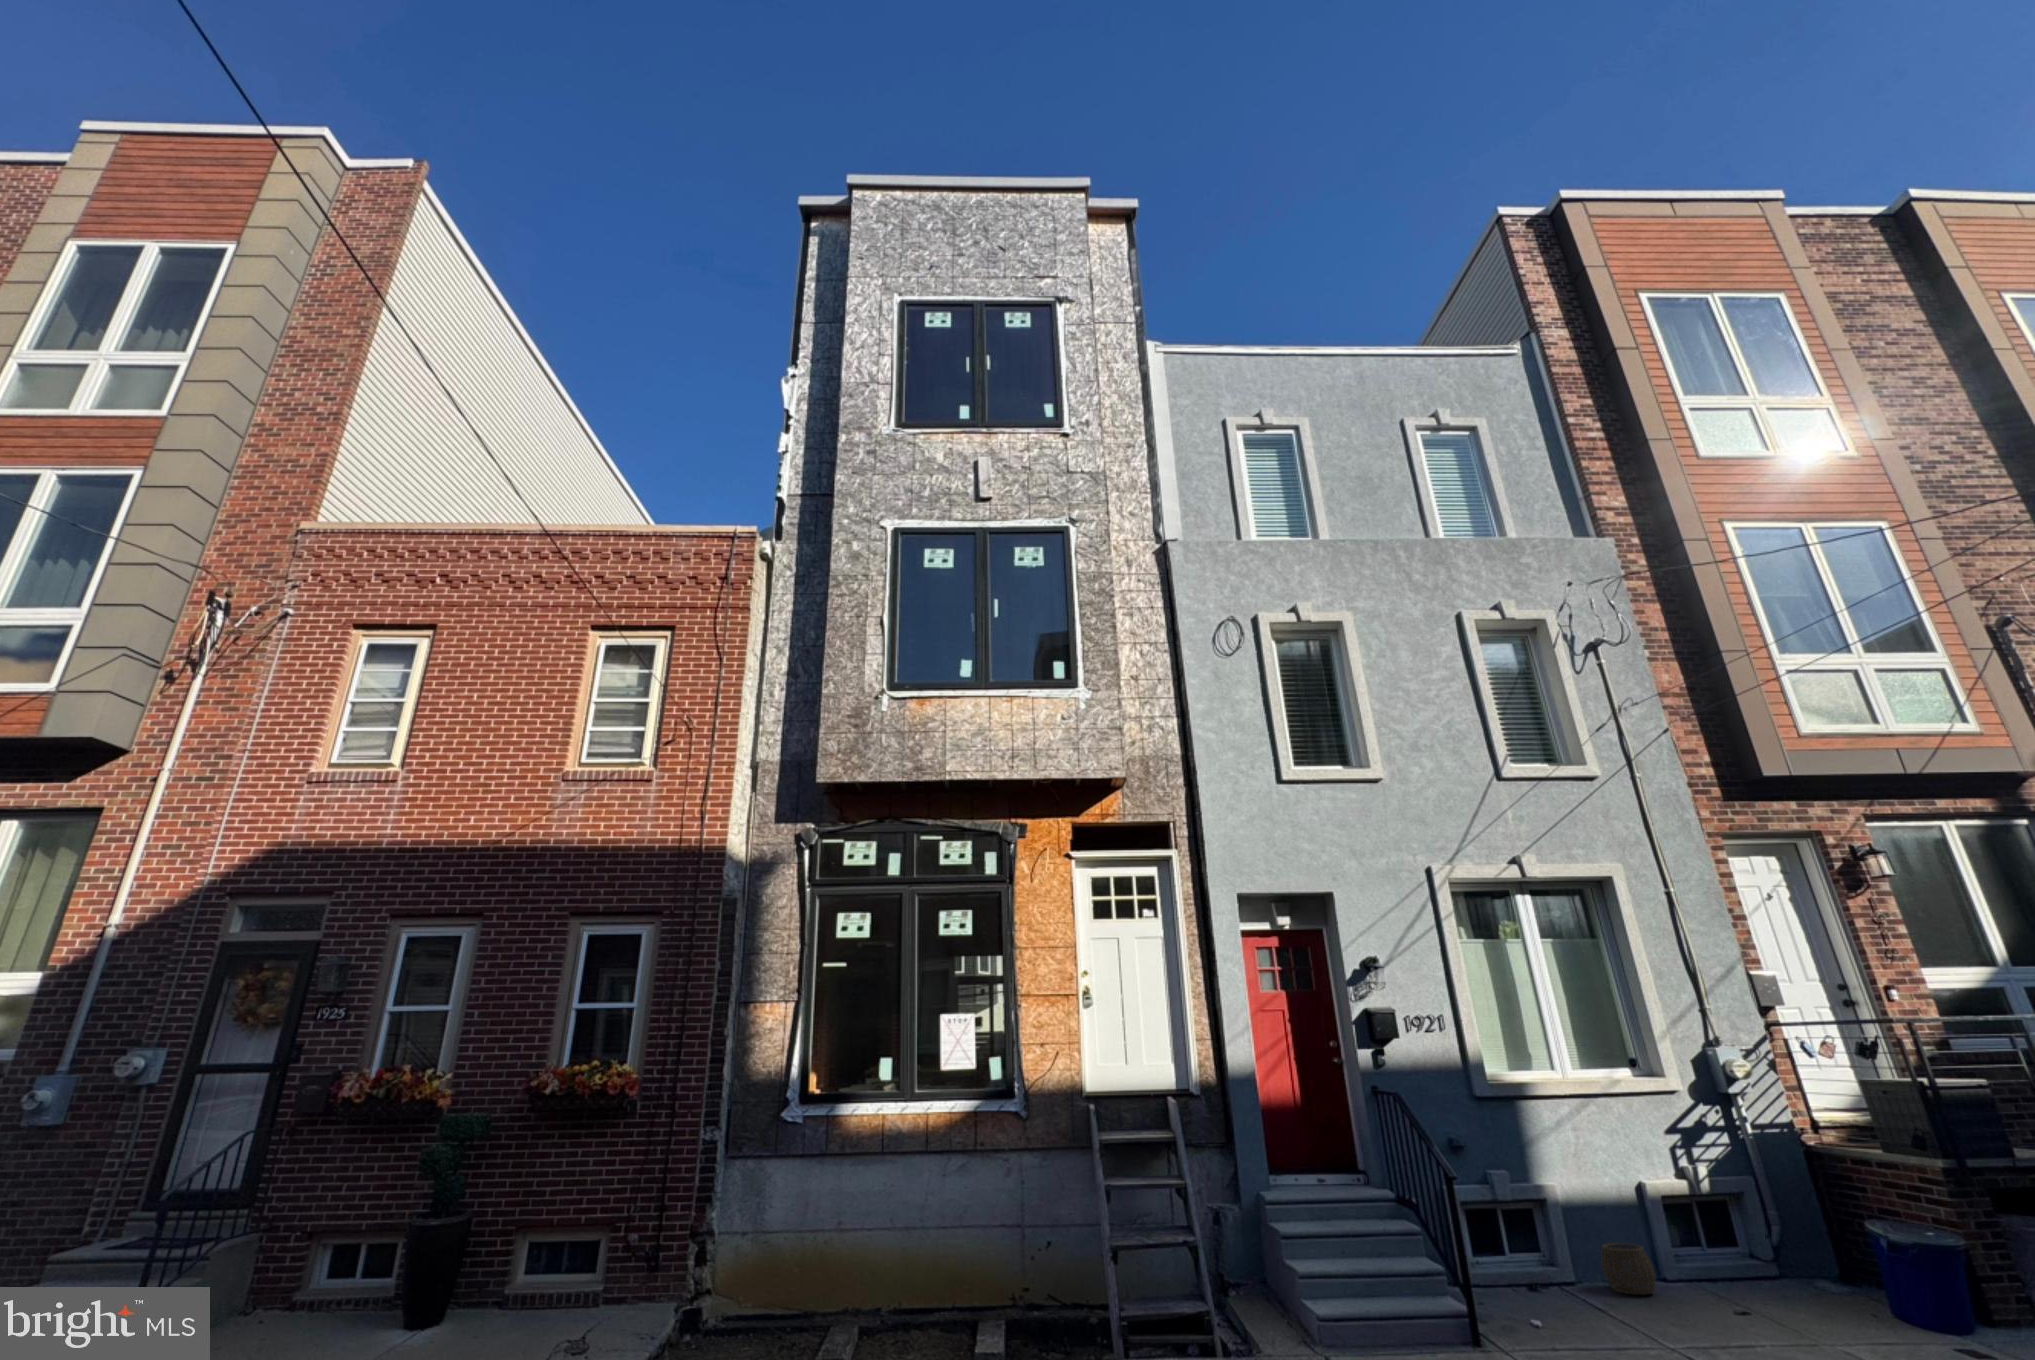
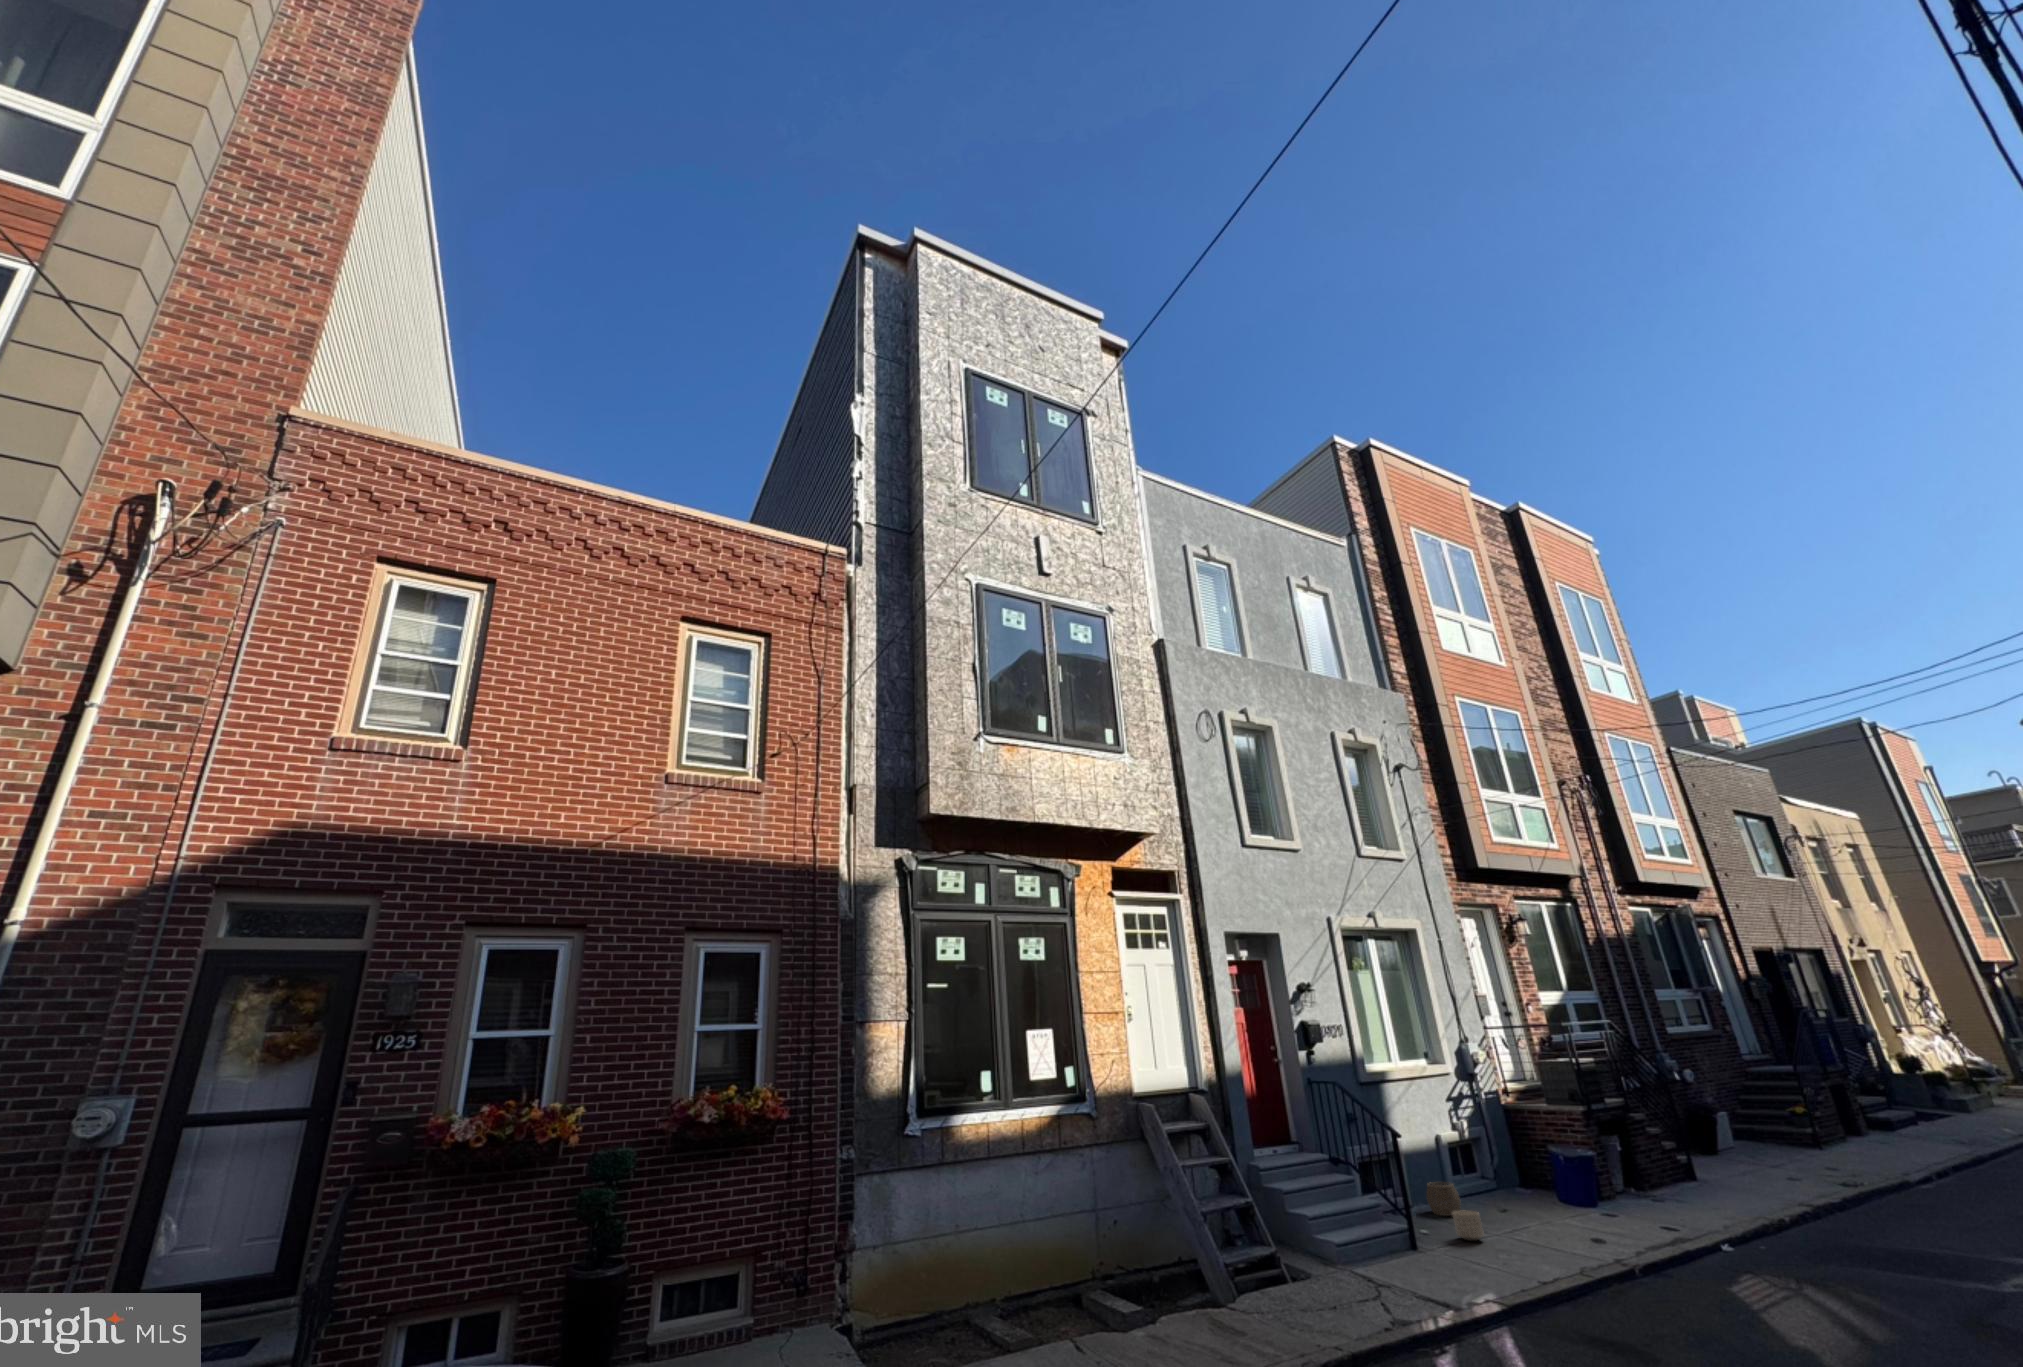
planter: none [1562,1285,1612,1332] -> present [1452,1210,1484,1241]

